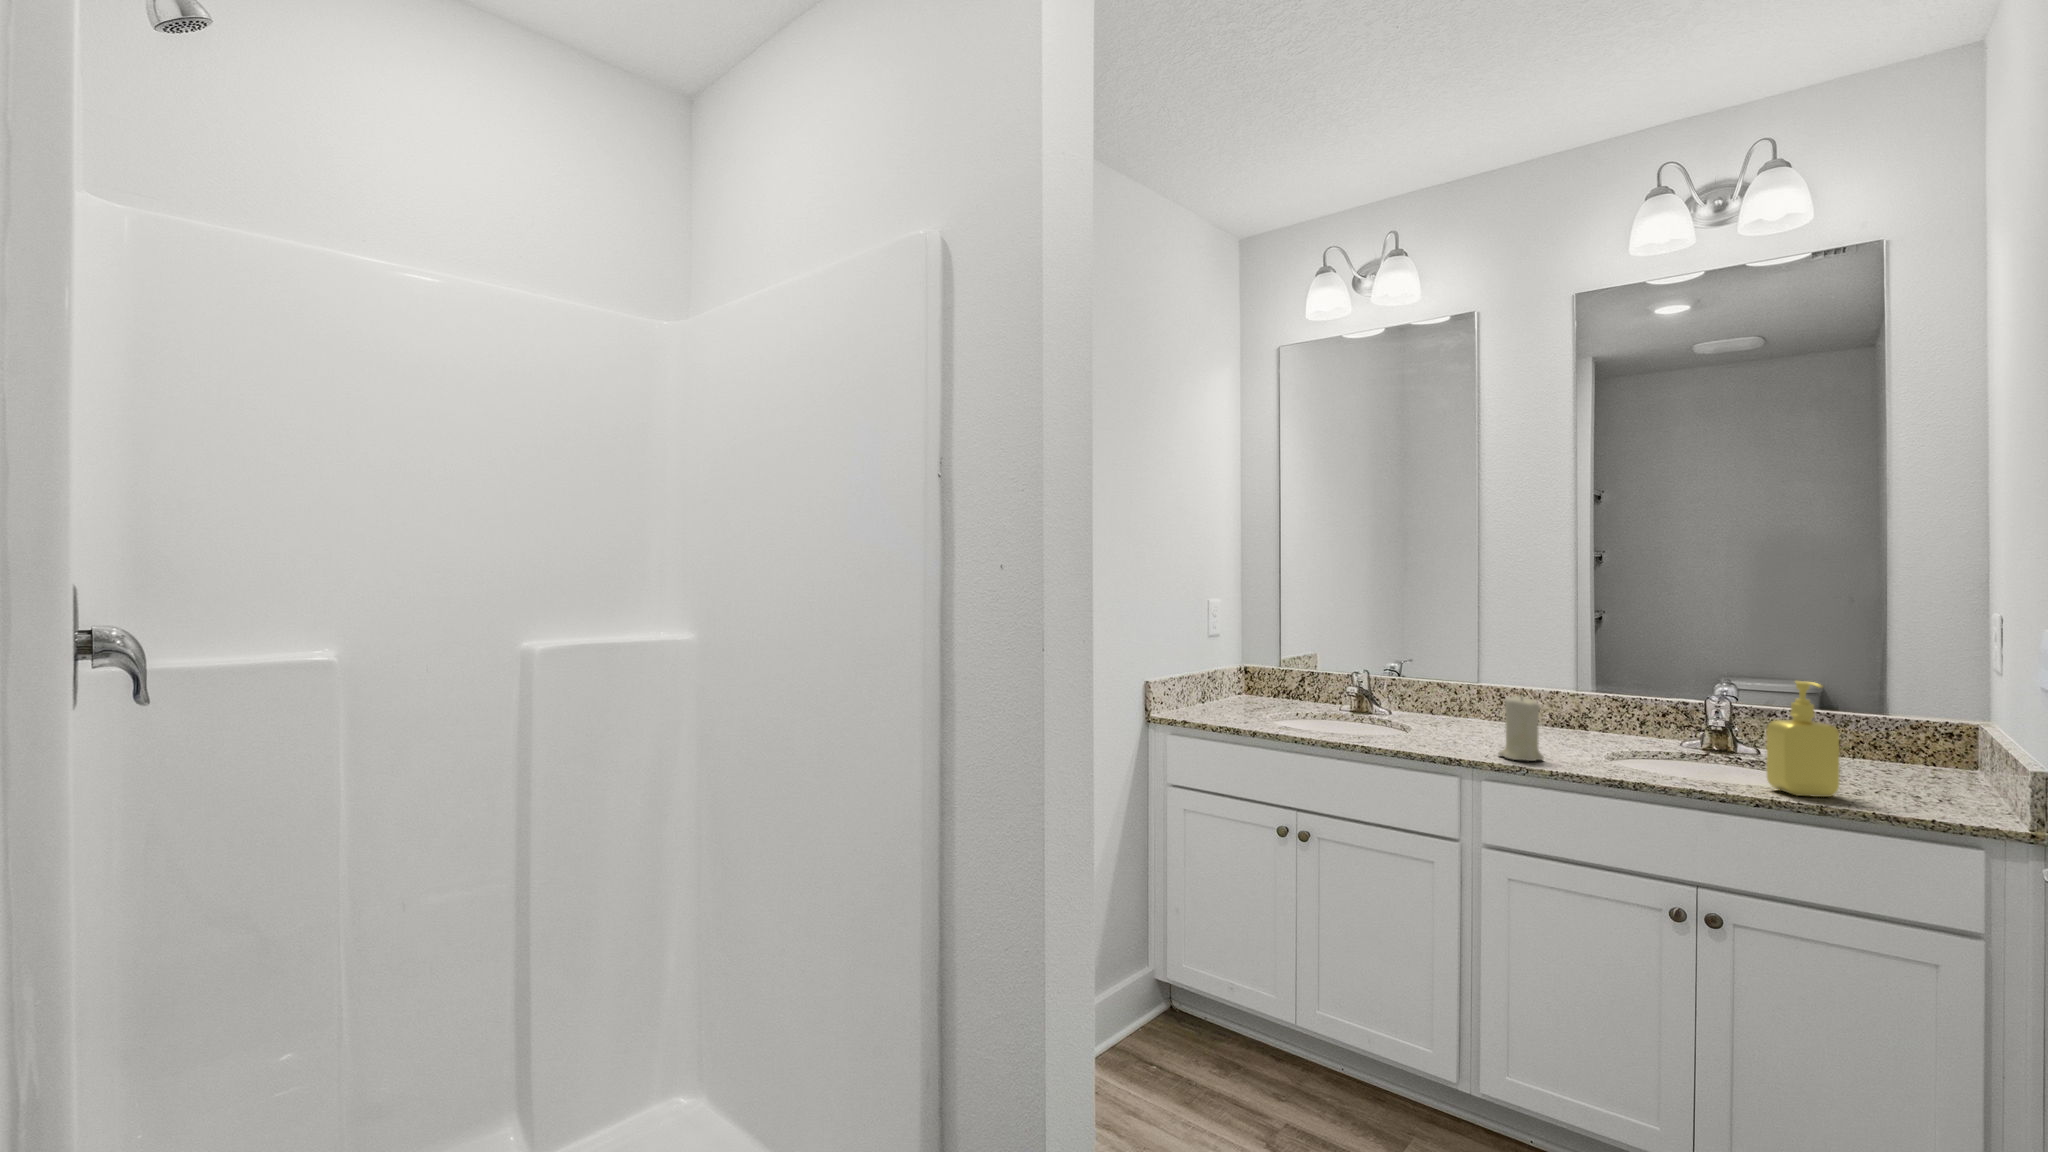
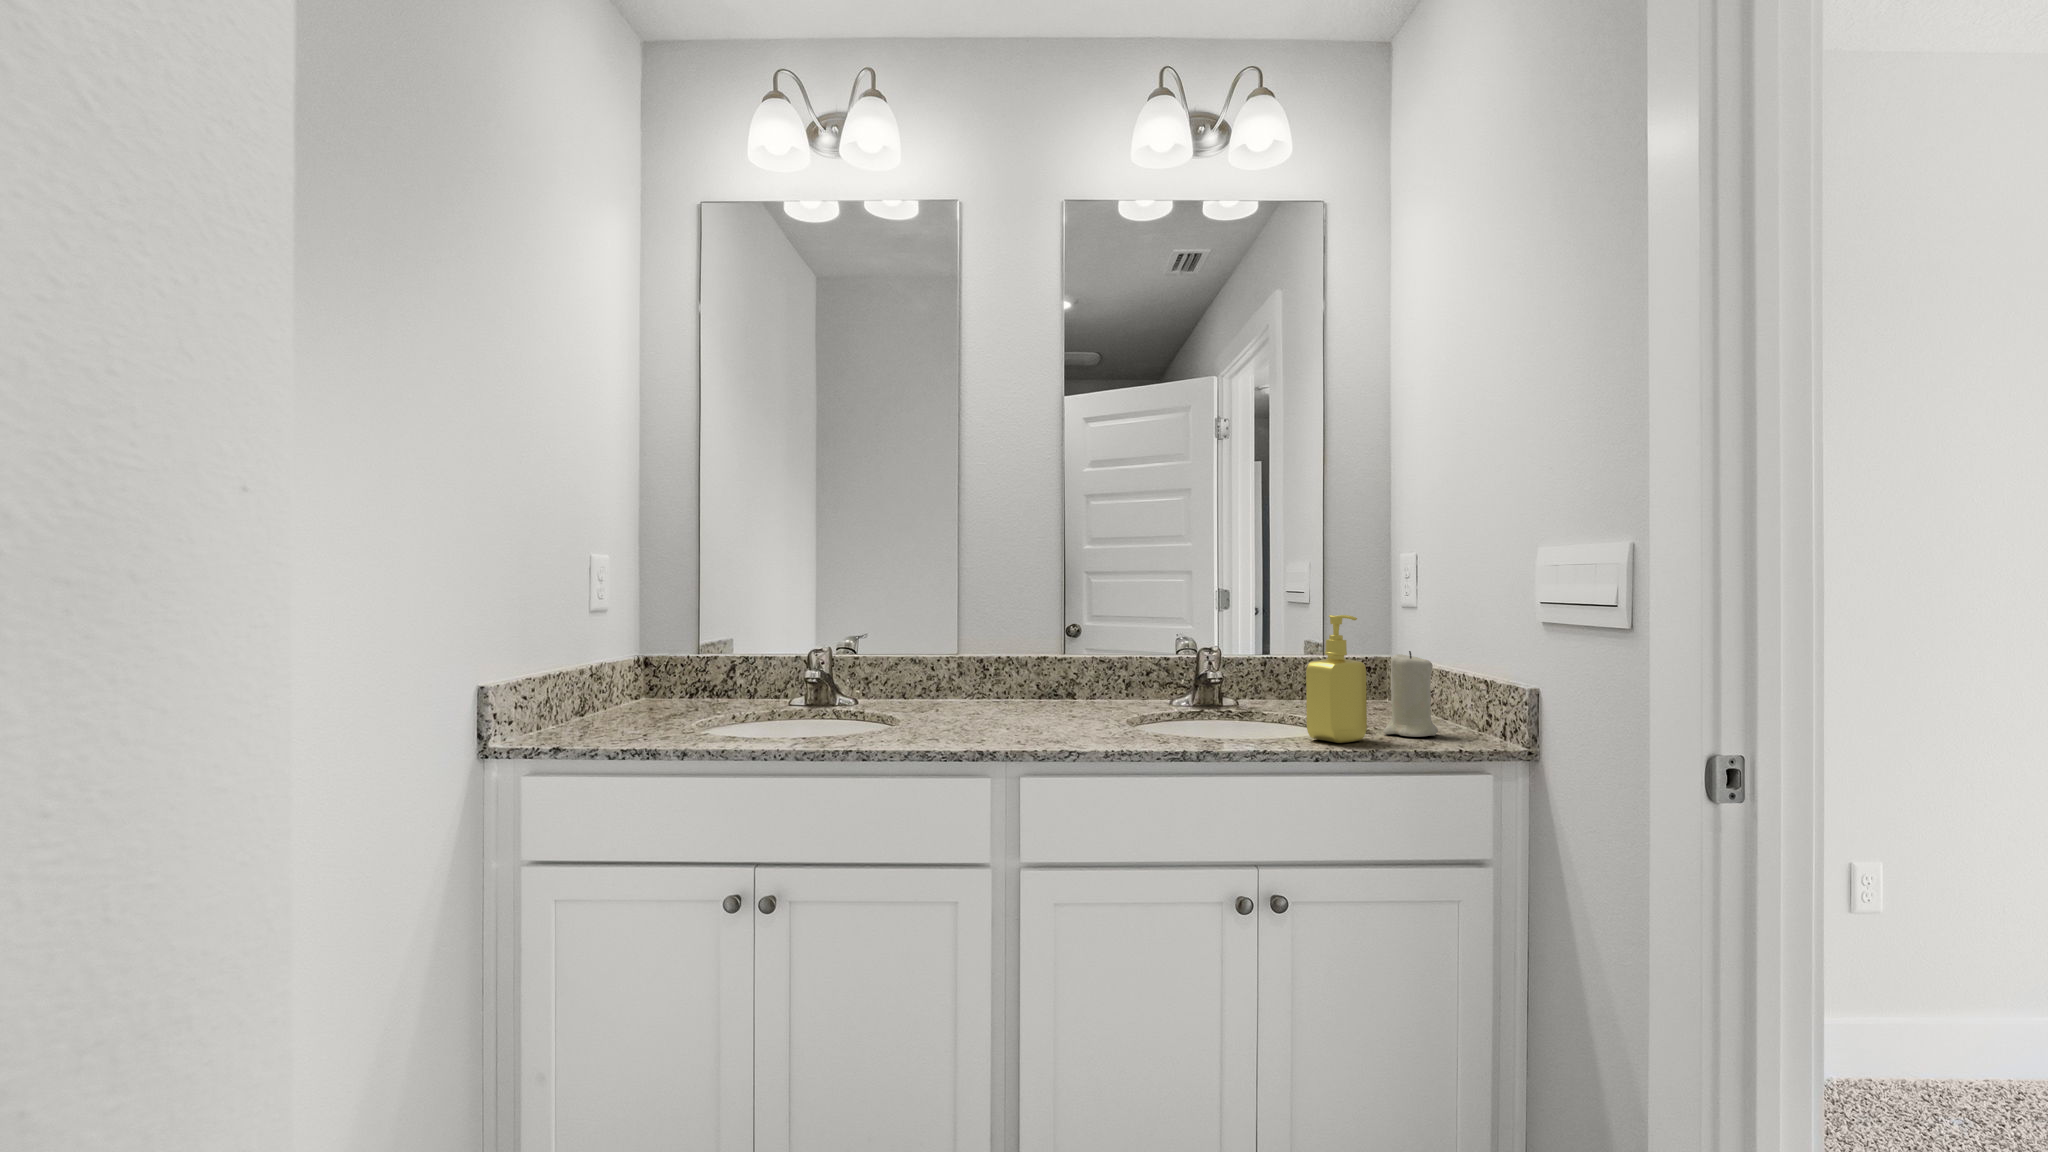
candle: present [1498,696,1544,761] -> present [1383,651,1438,737]

